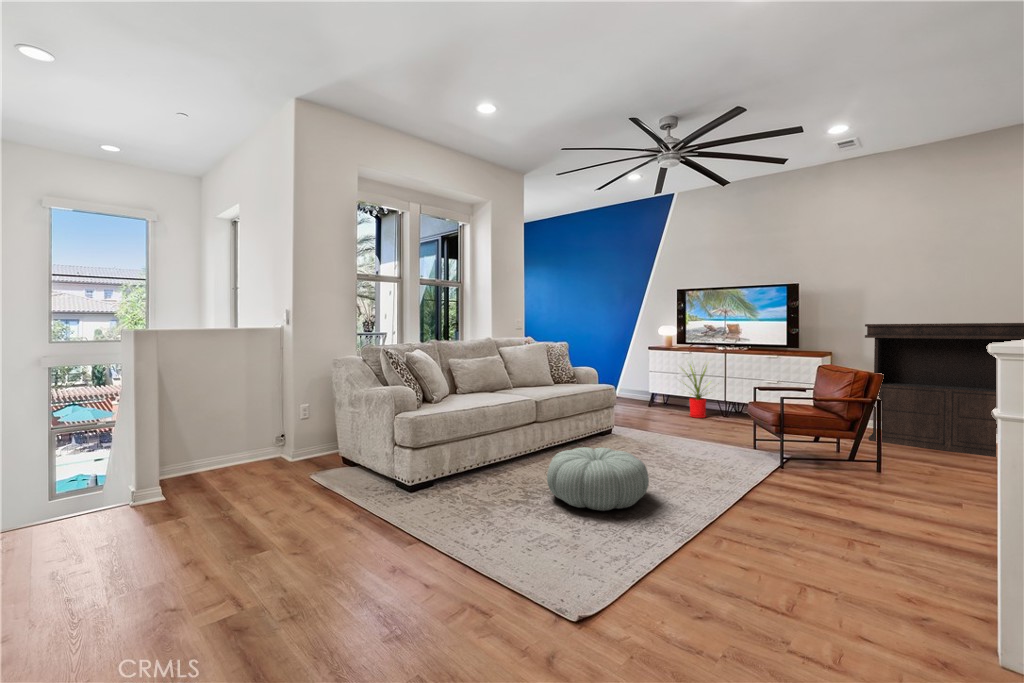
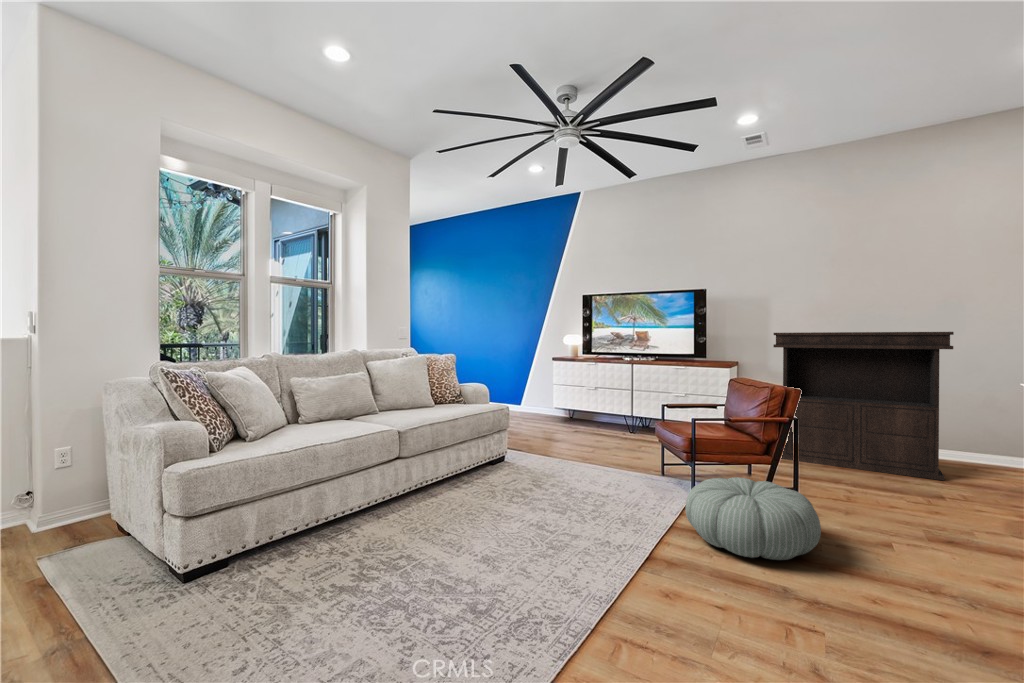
house plant: present [682,366,707,418] -> none [579,370,629,436]
pouf: present [547,447,649,511] -> present [685,477,821,560]

